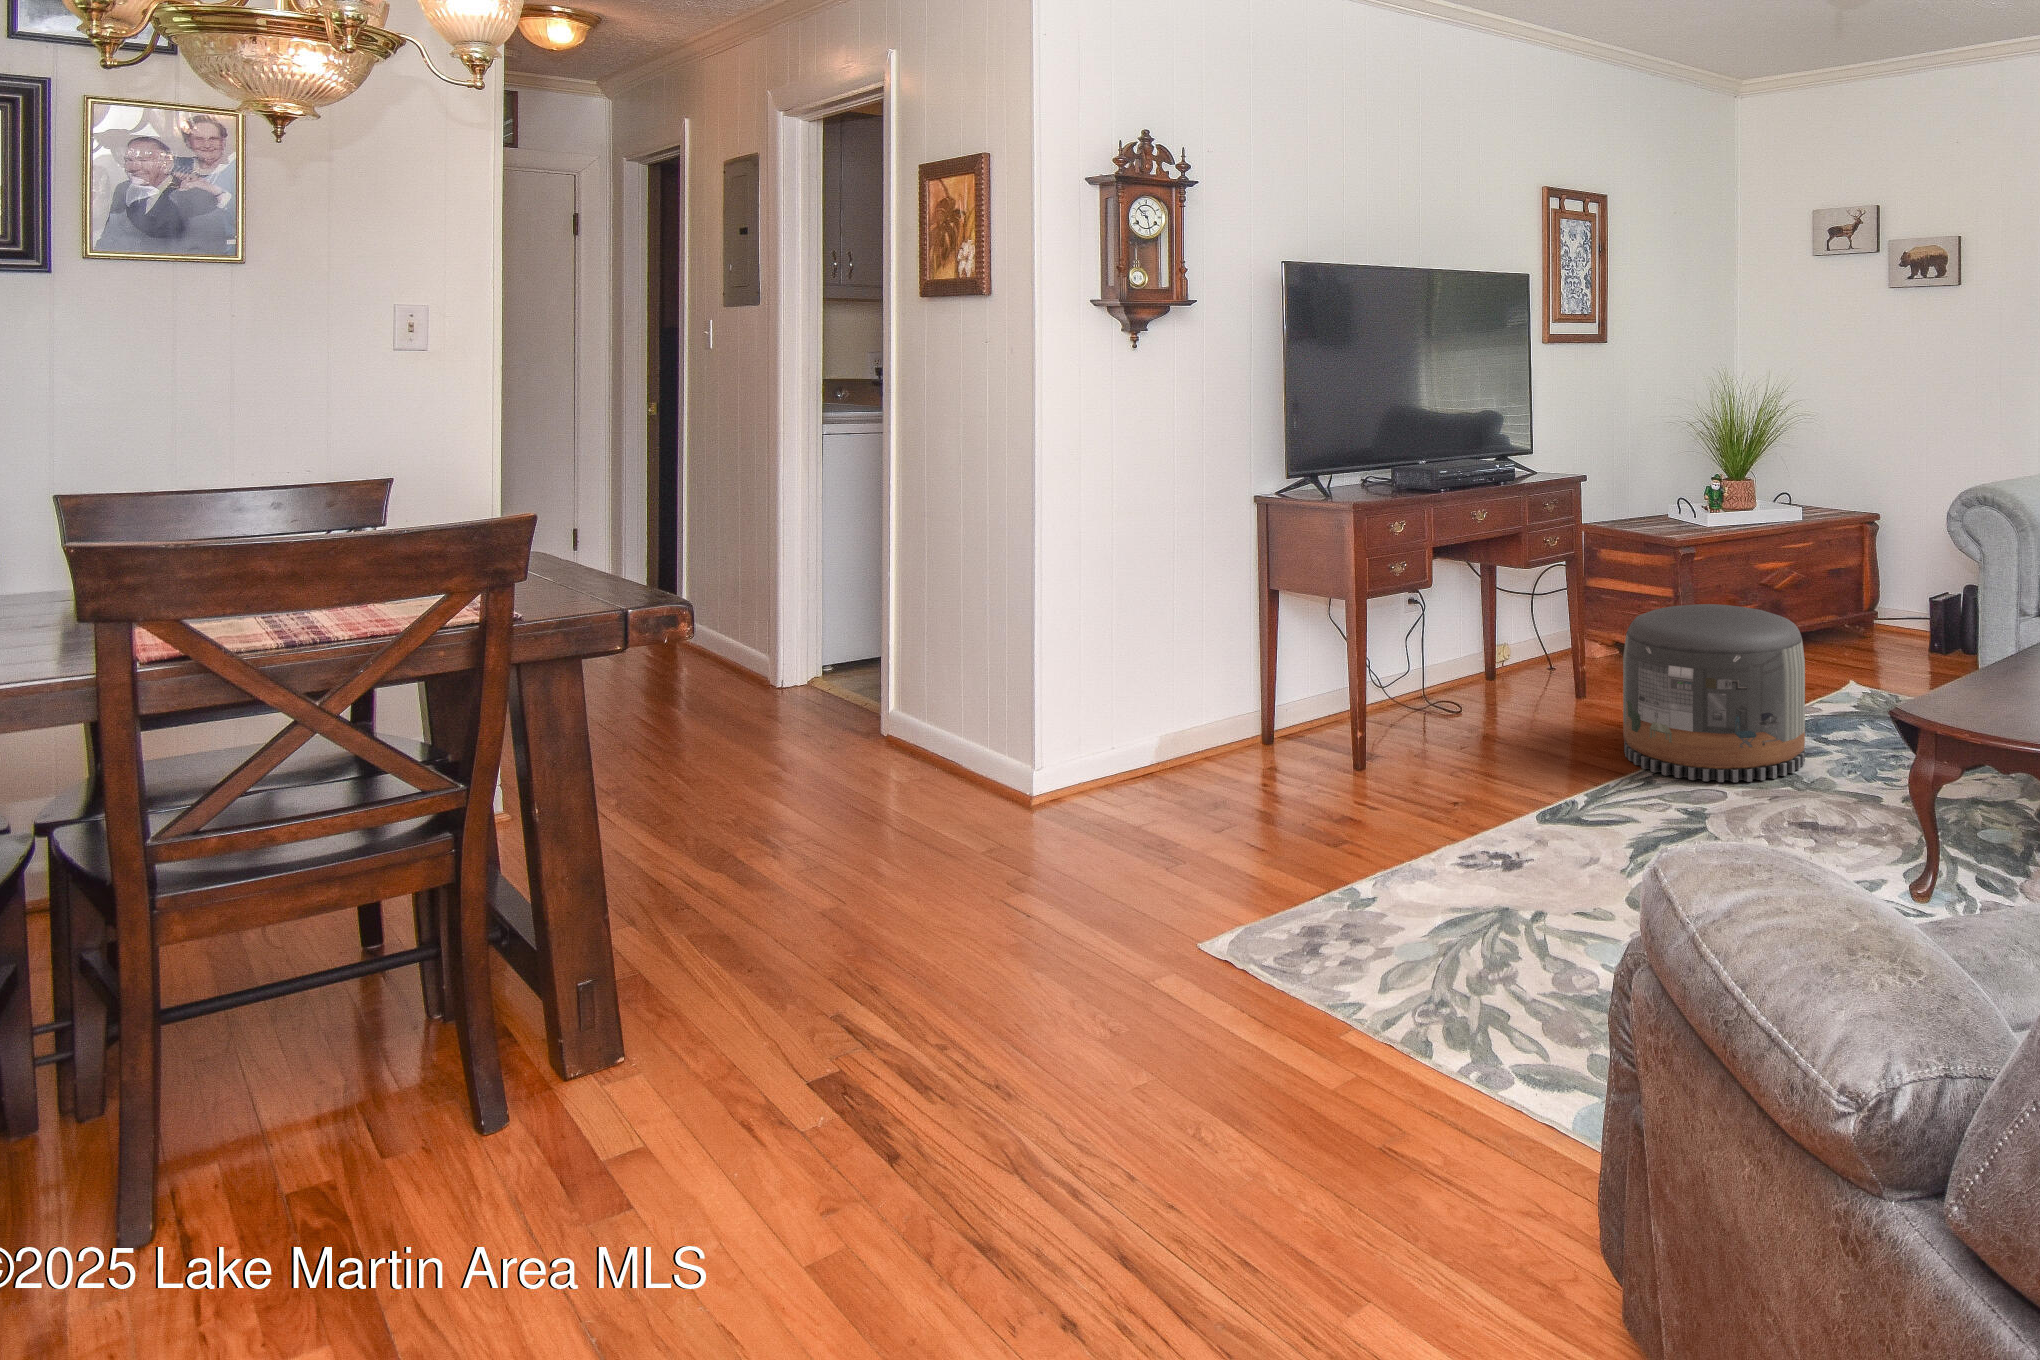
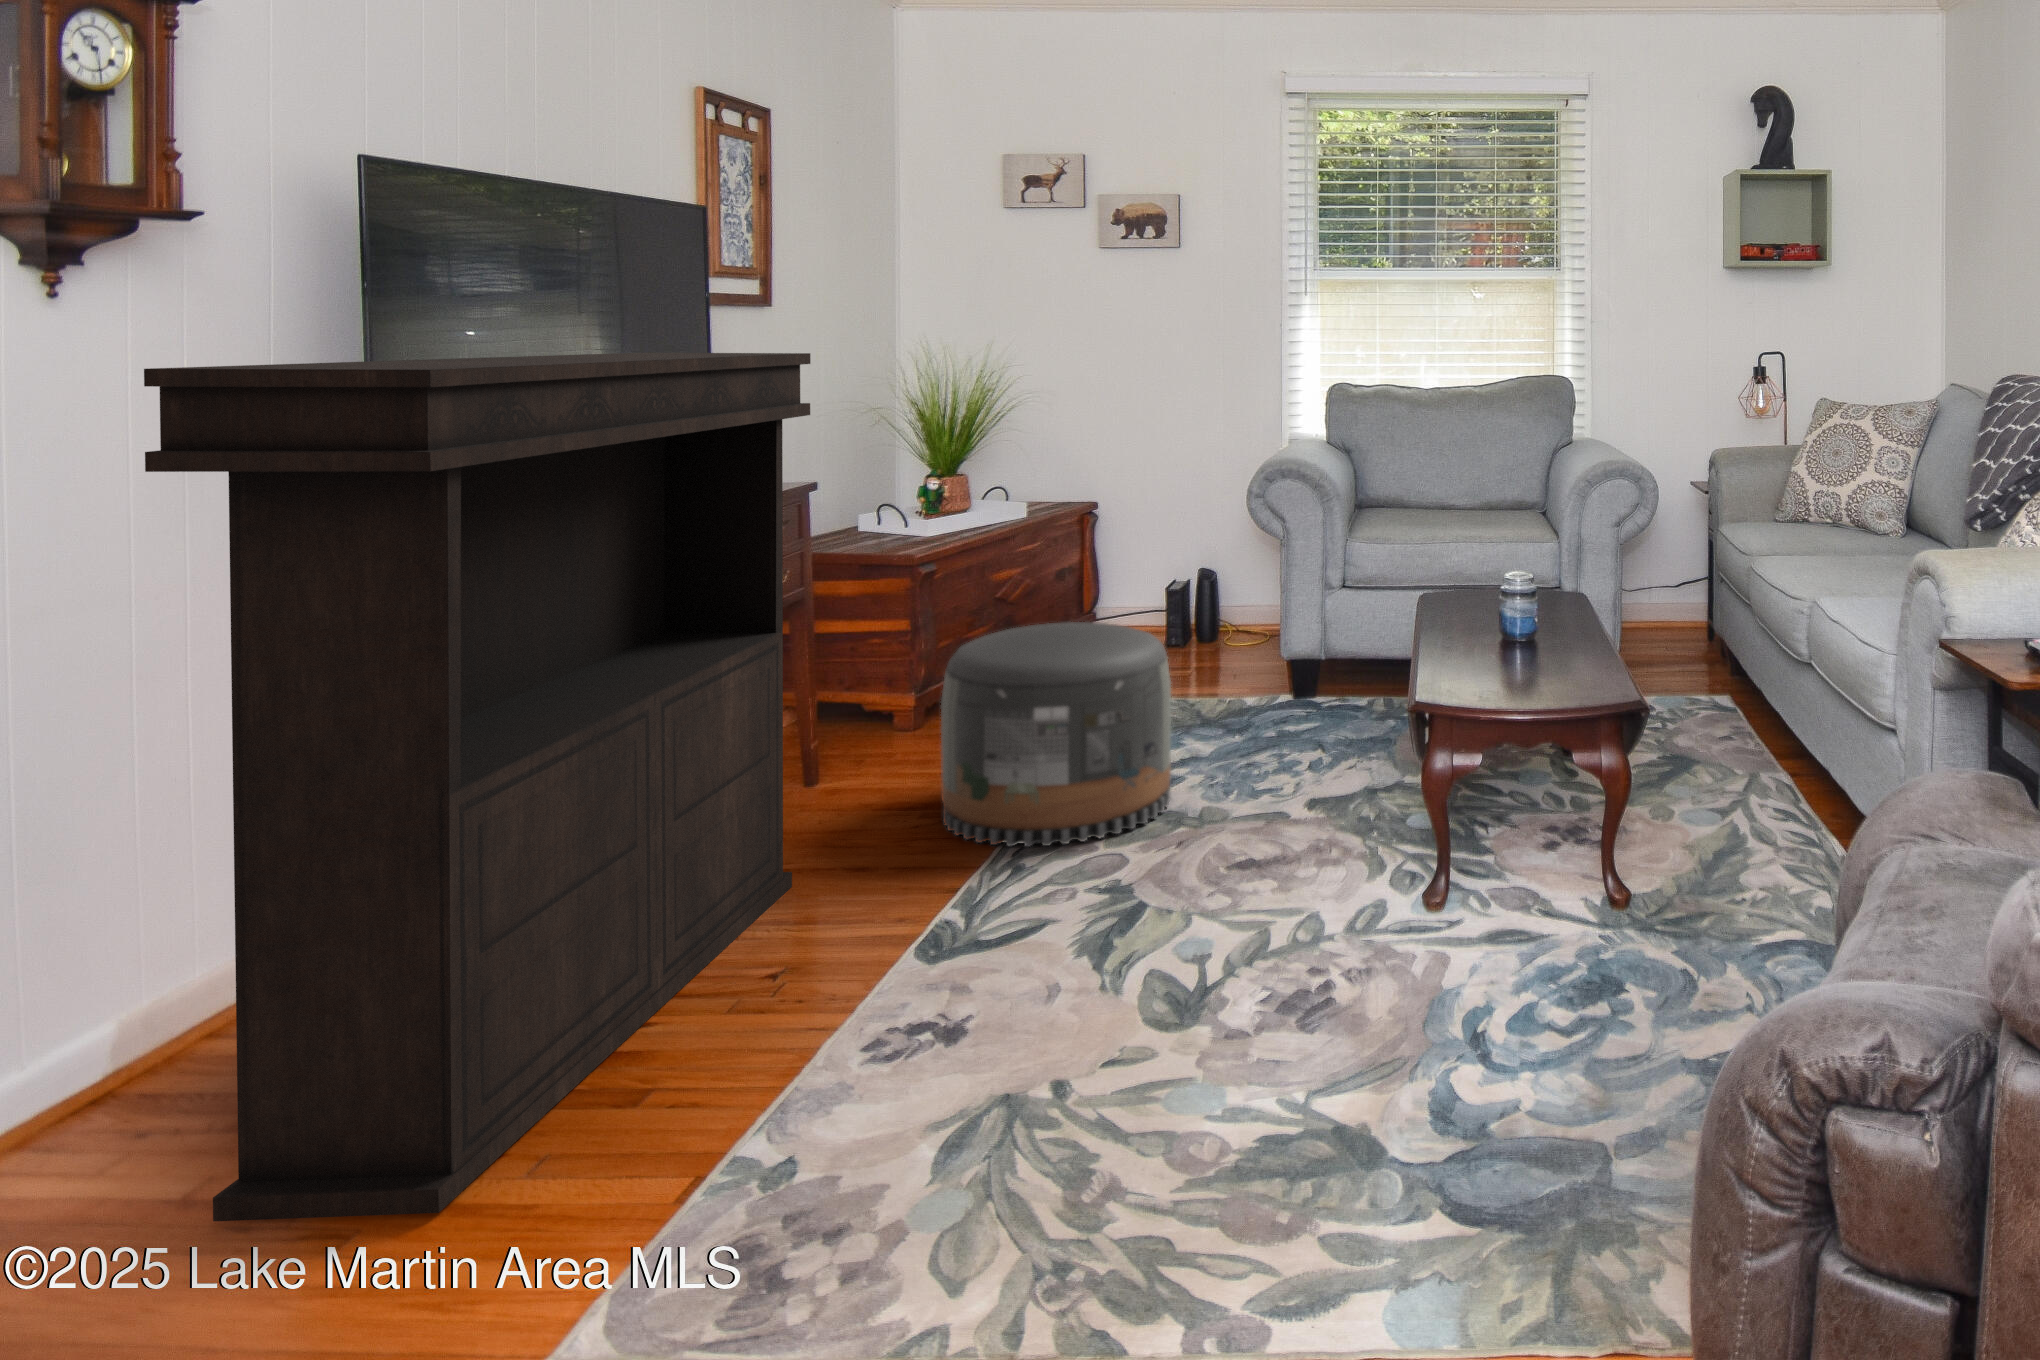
console table: none [1115,380,1516,869] -> present [144,353,811,1222]

